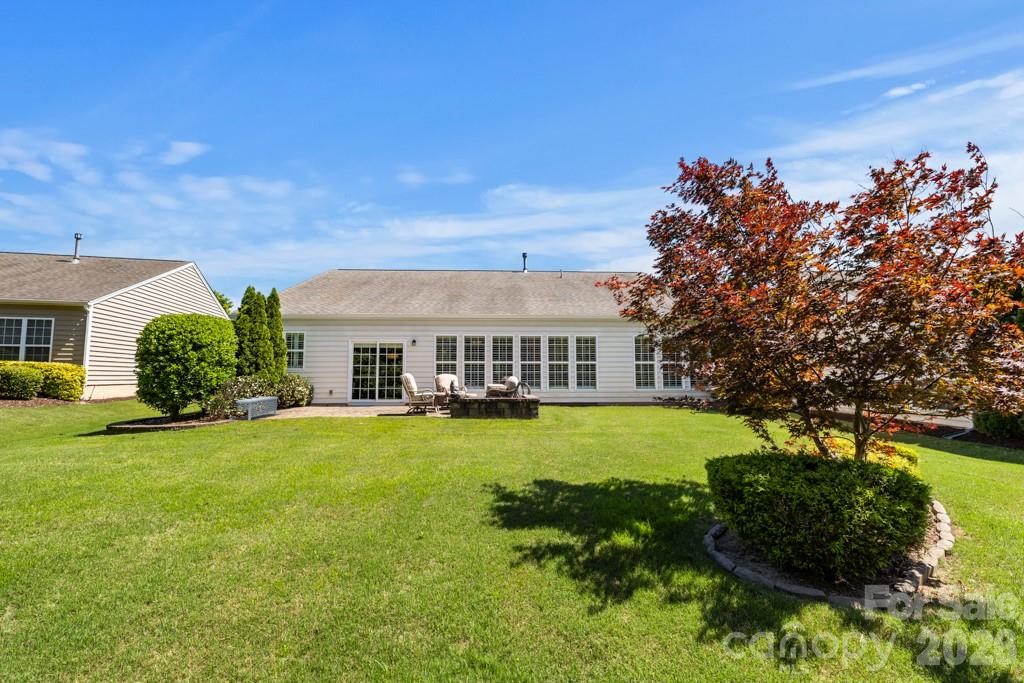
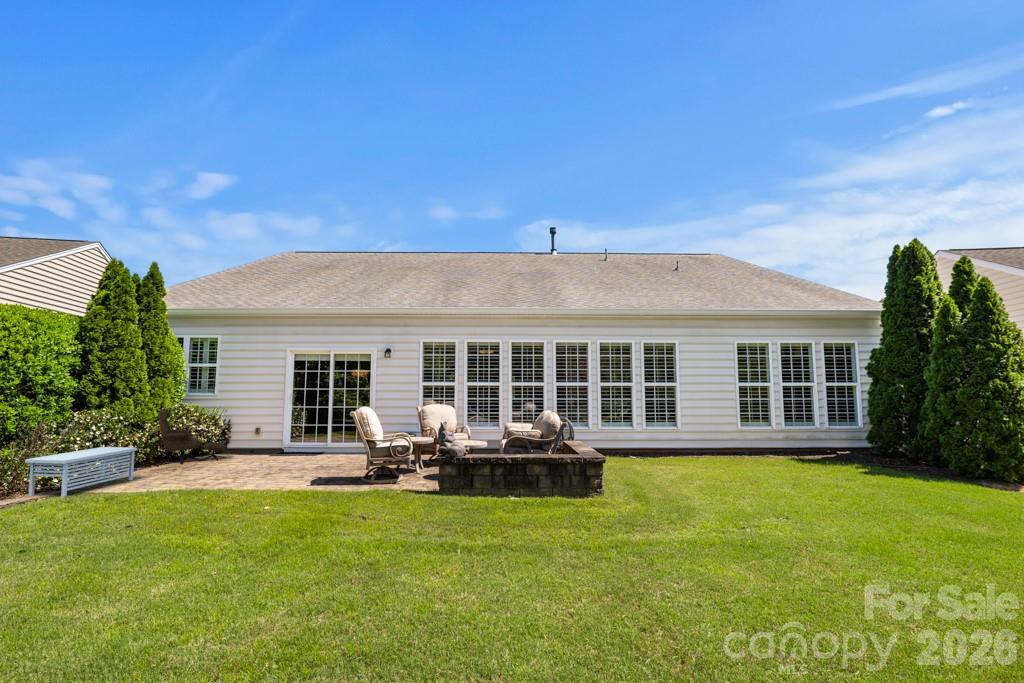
lounge chair: none [279,377,318,409] -> present [159,409,226,464]

